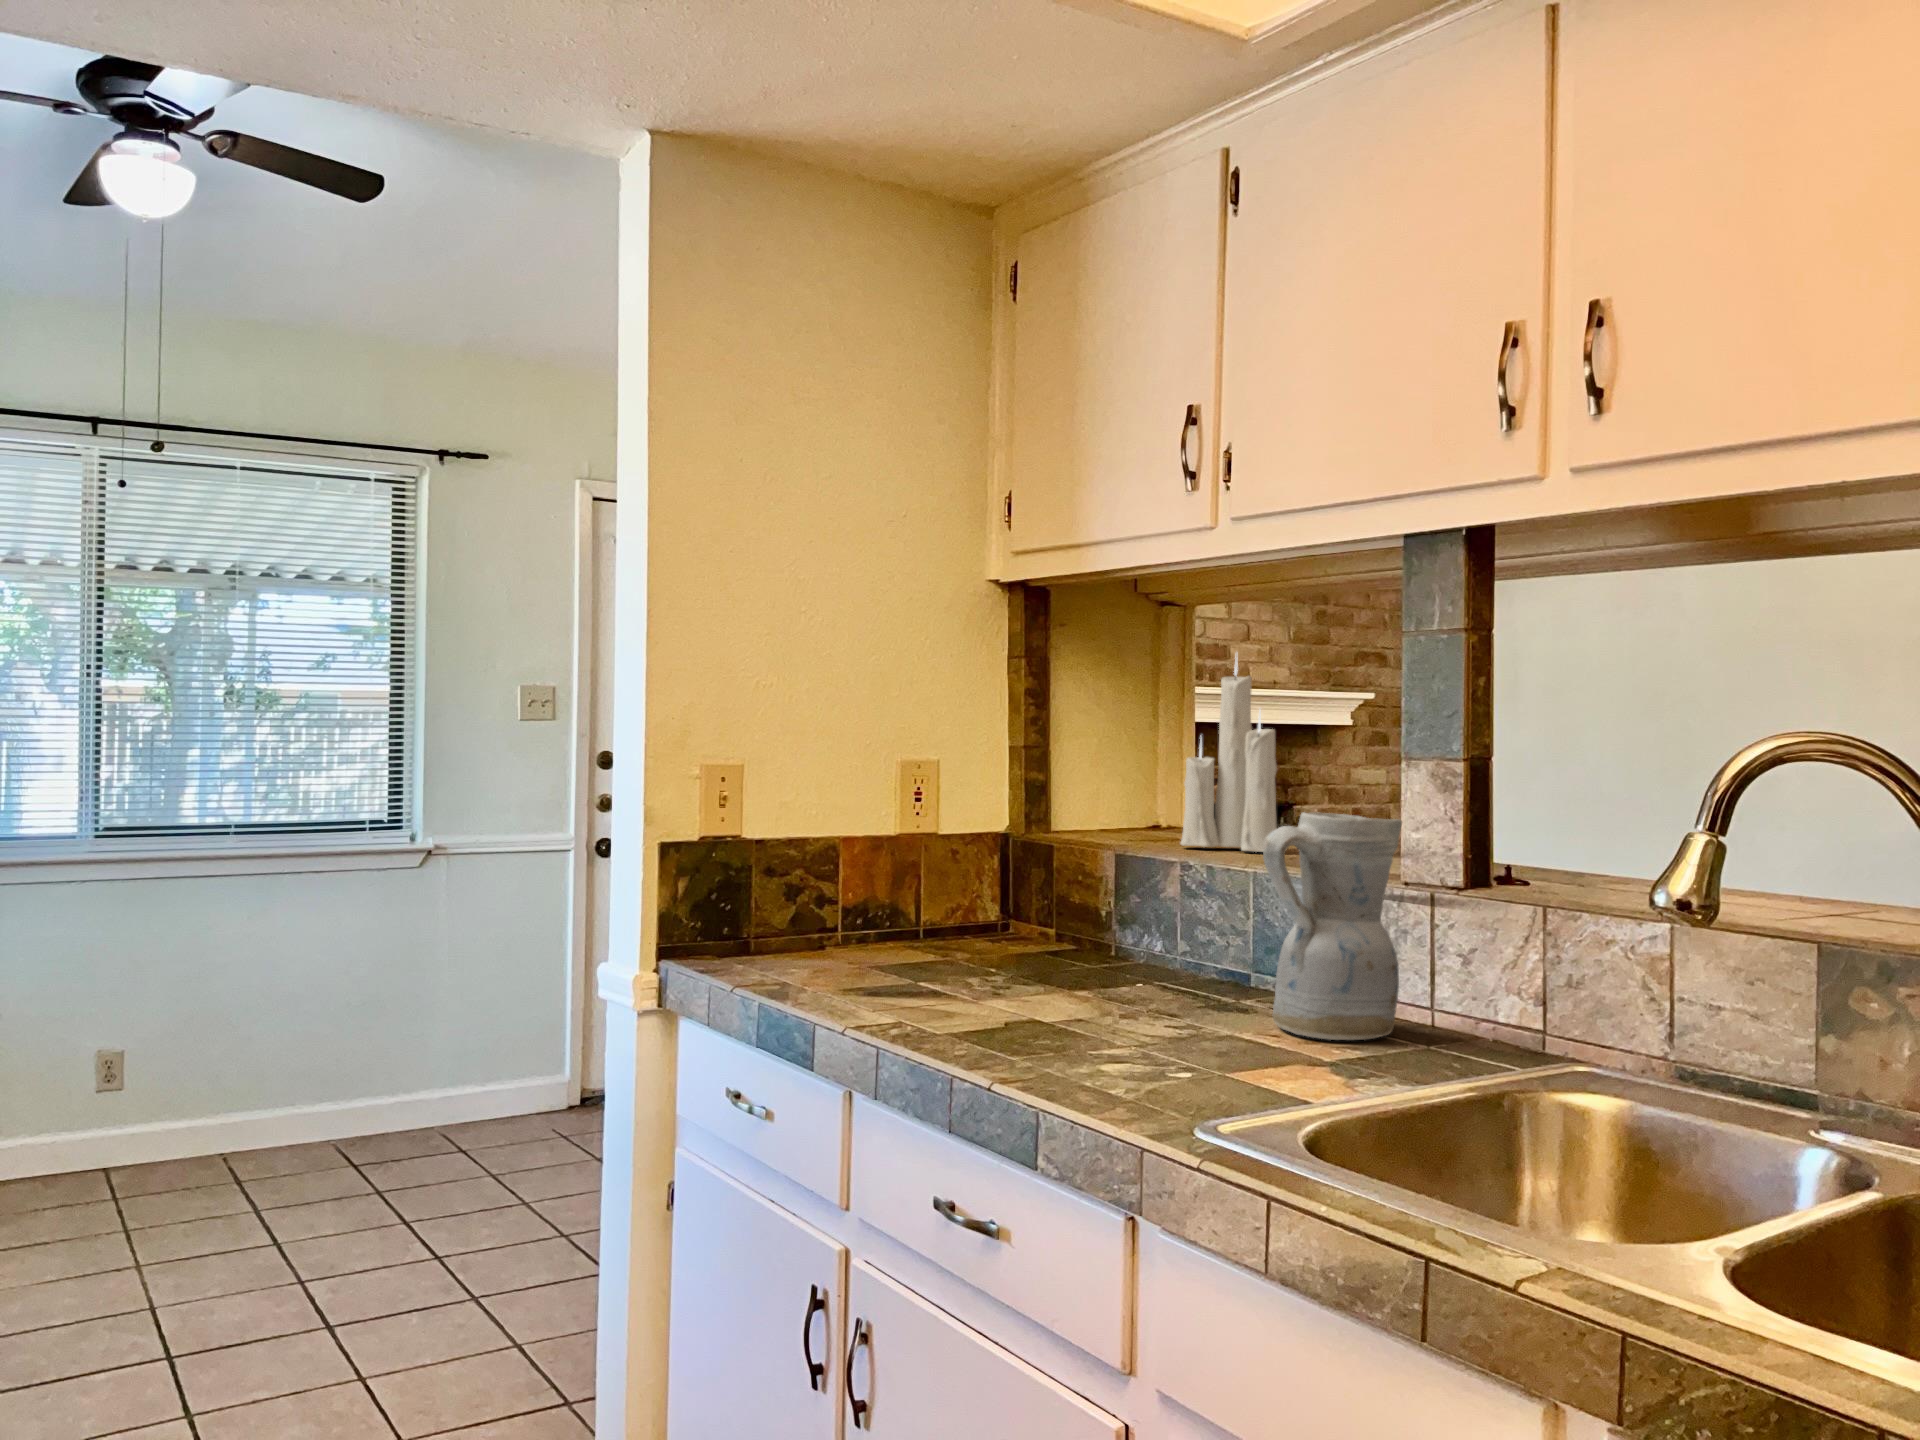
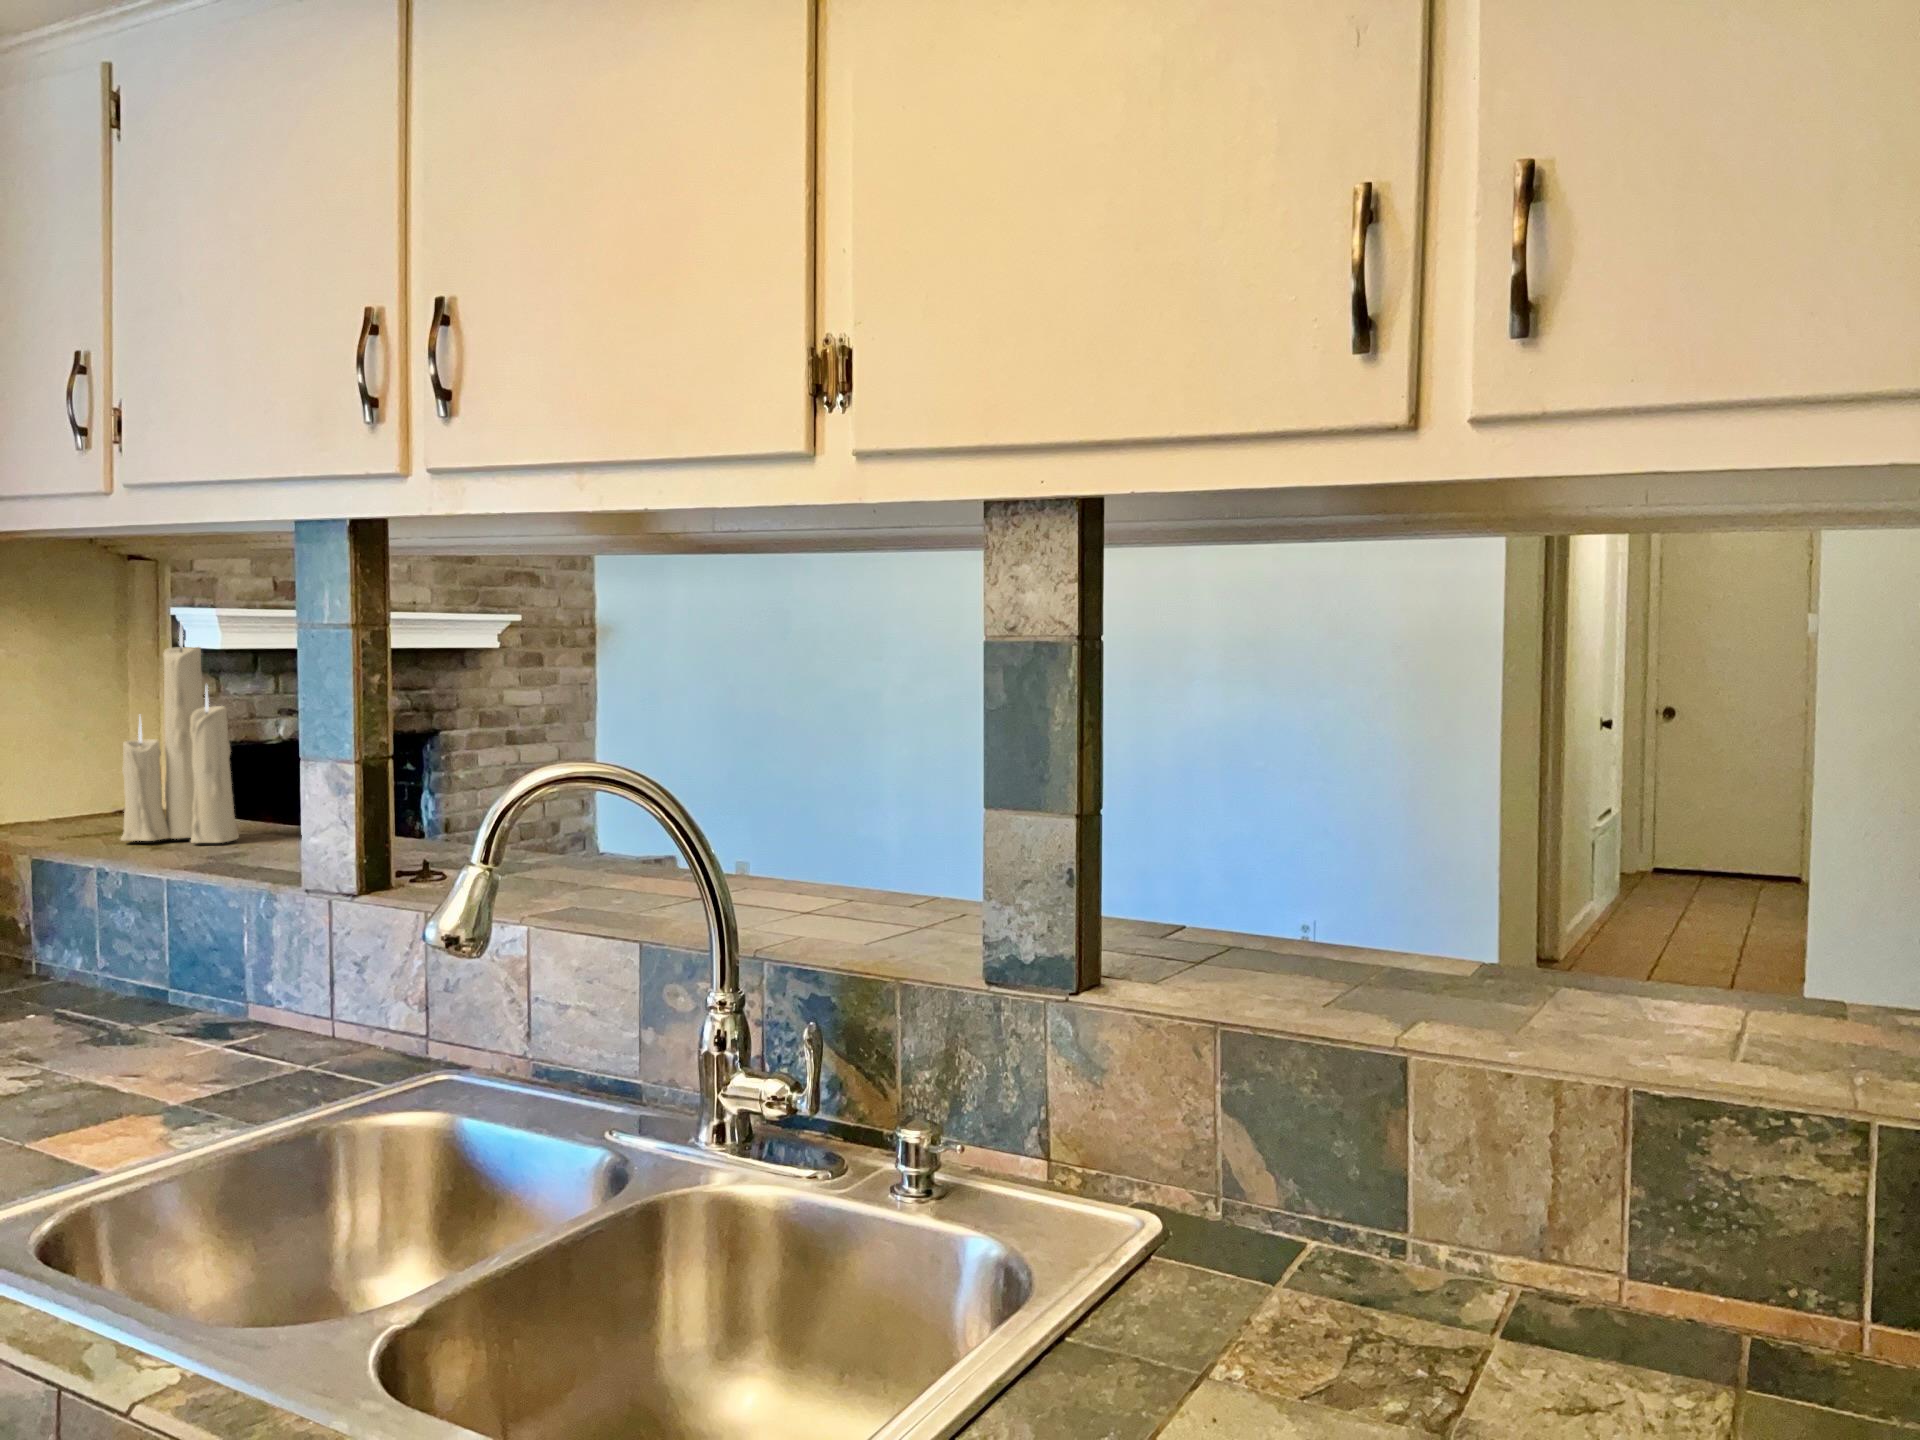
ceramic pitcher: present [1263,812,1402,1040] -> none [91,825,277,1083]

